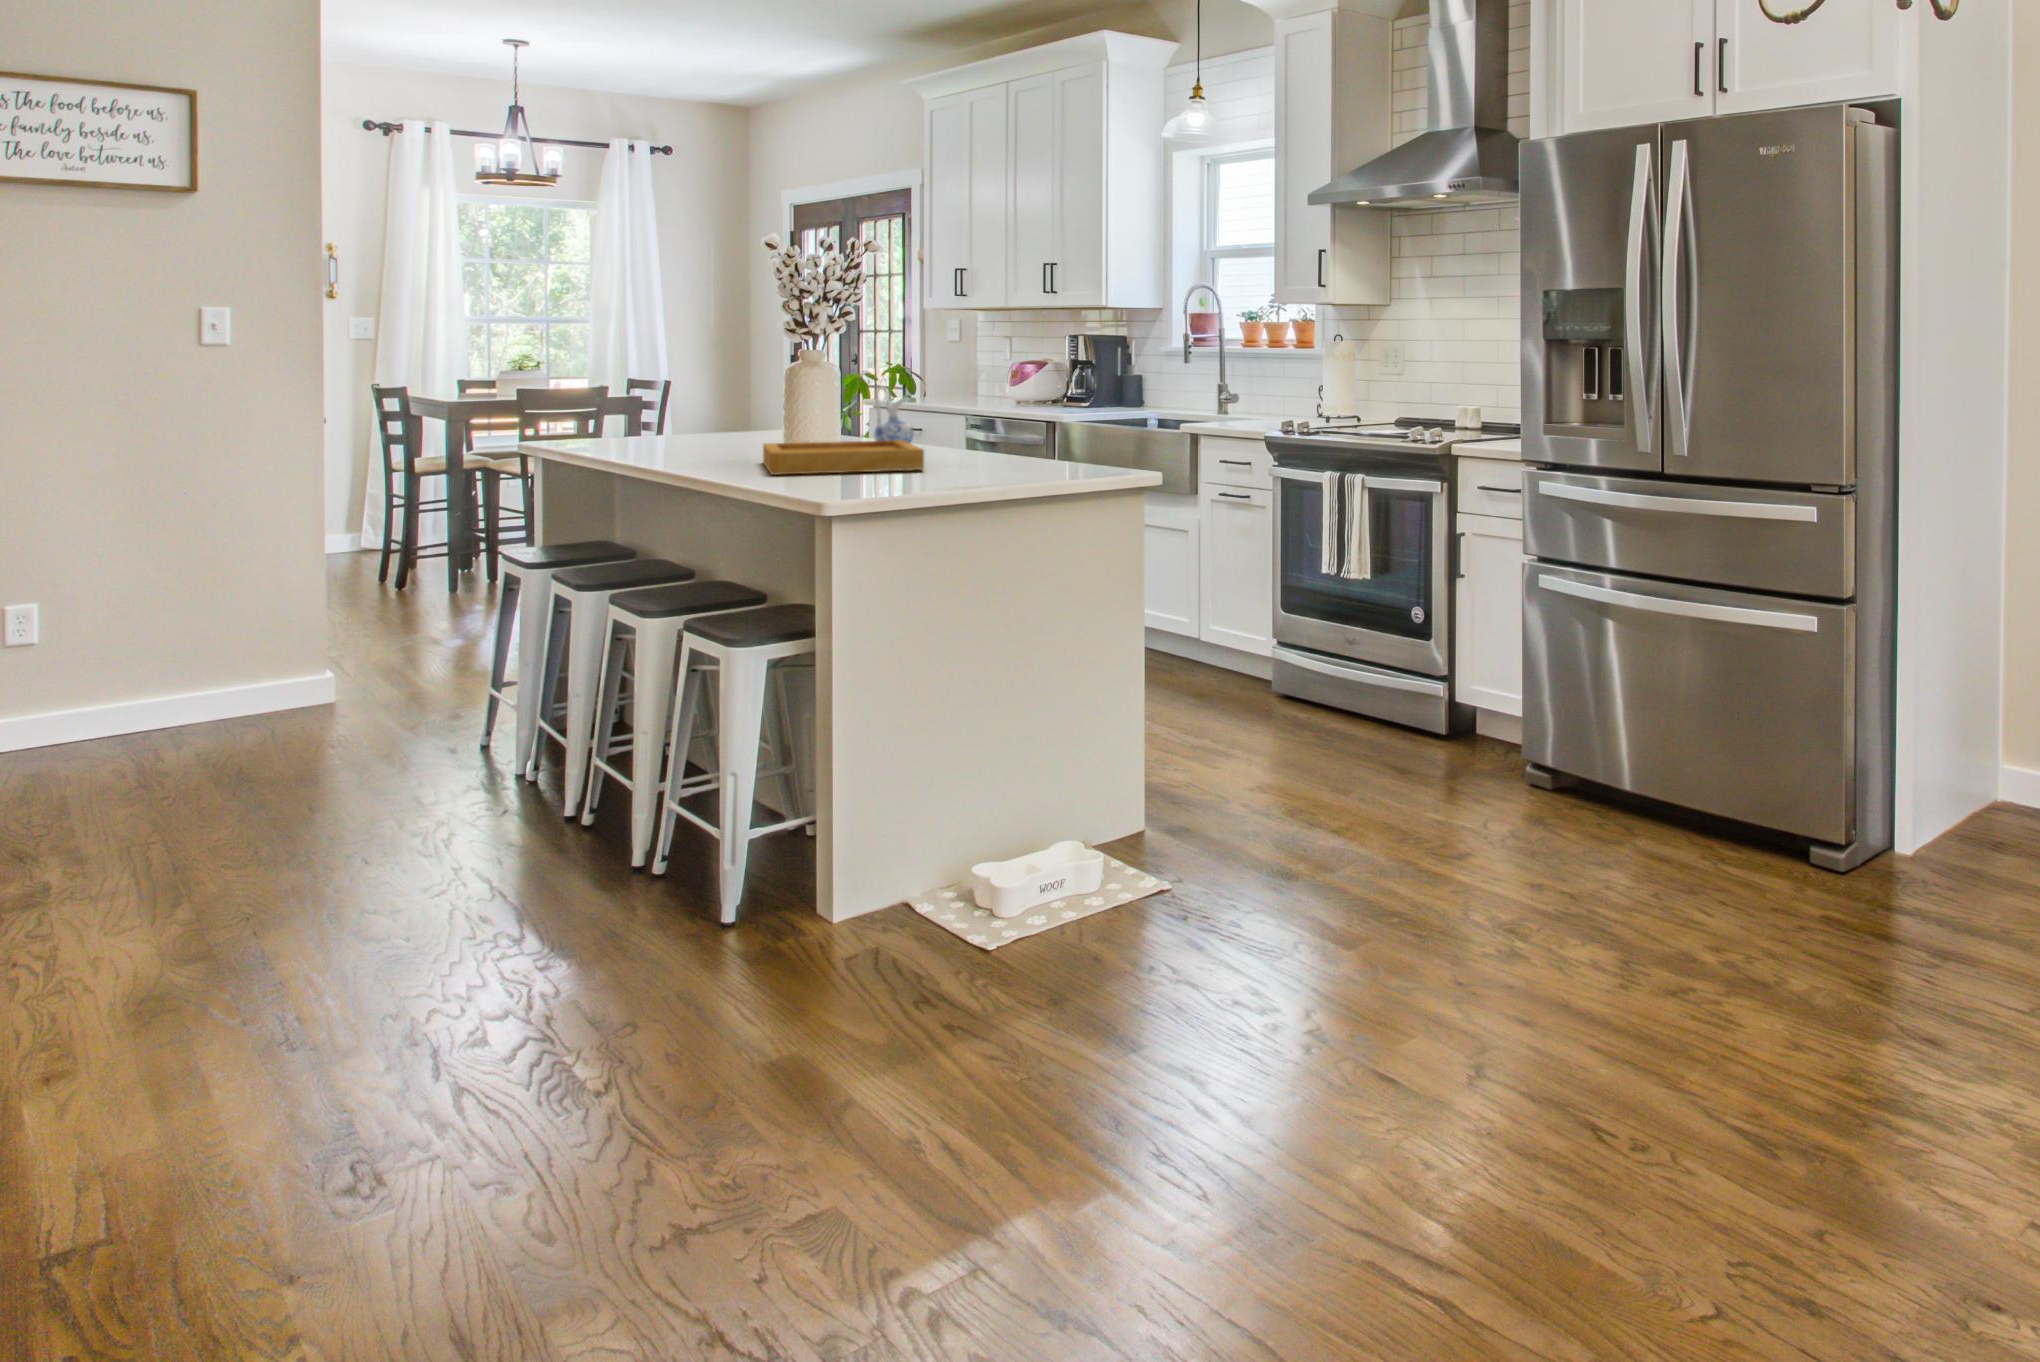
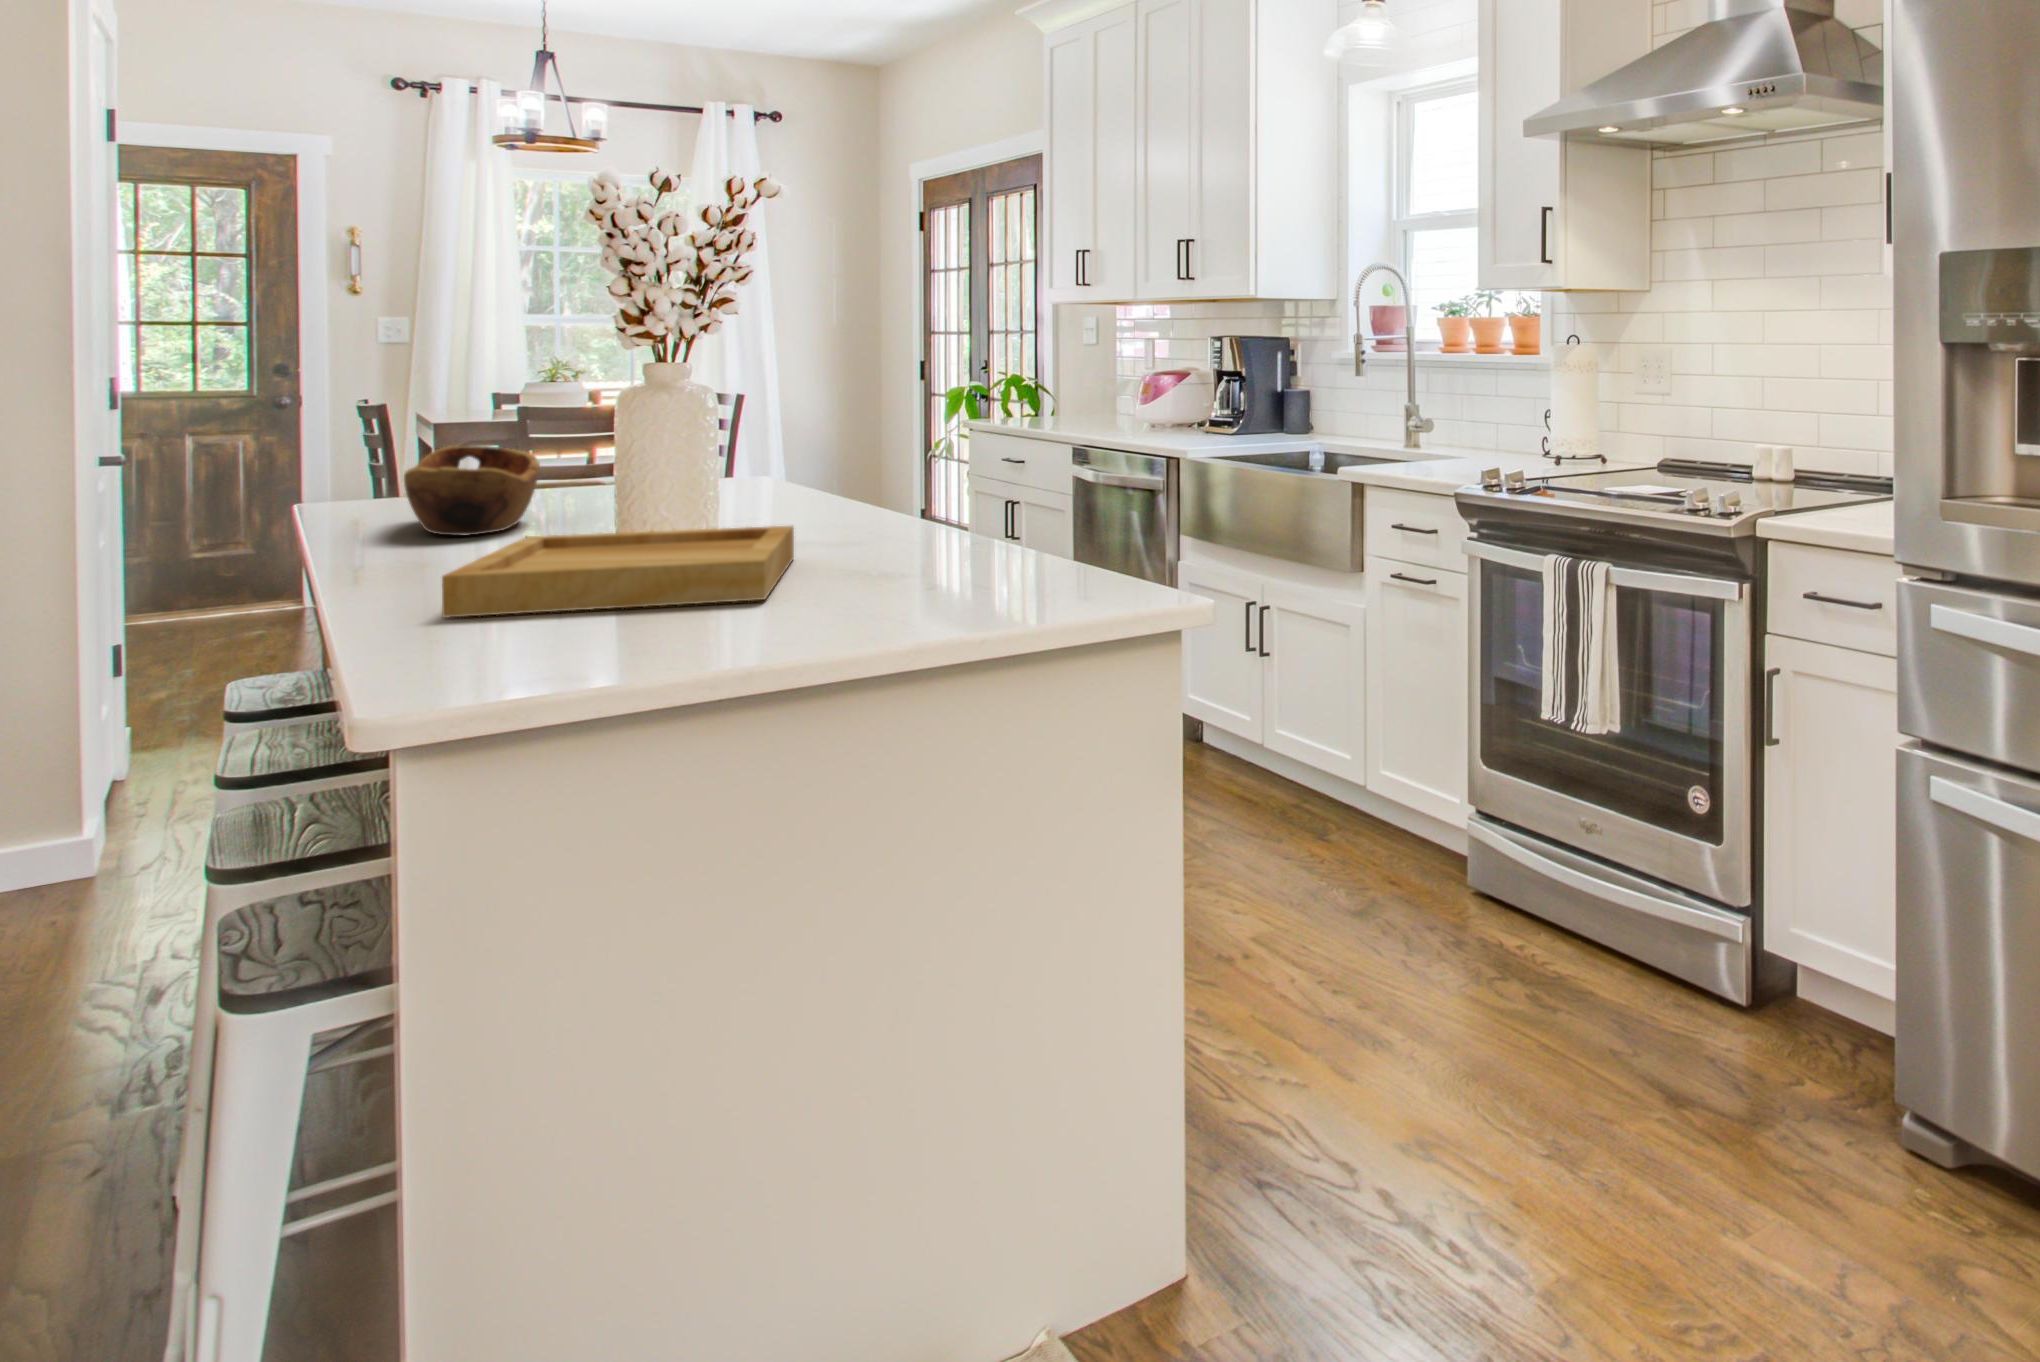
ceramic pitcher: present [874,387,913,443] -> none [787,426,856,533]
wooden bowl: none [636,400,714,451] -> present [404,445,540,536]

